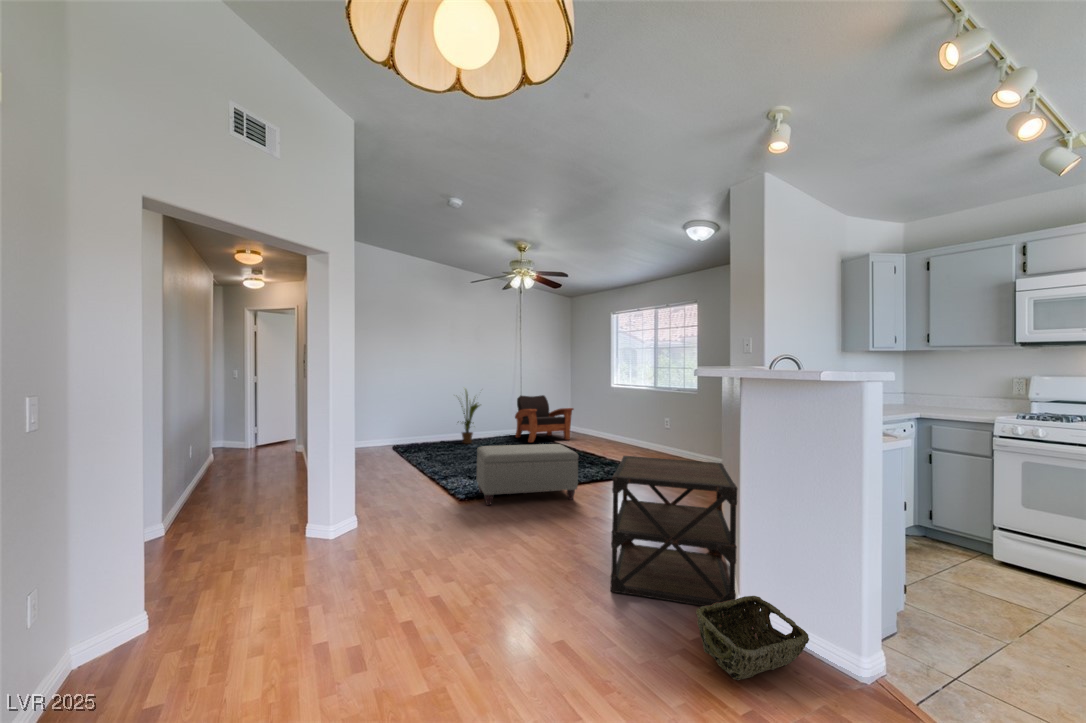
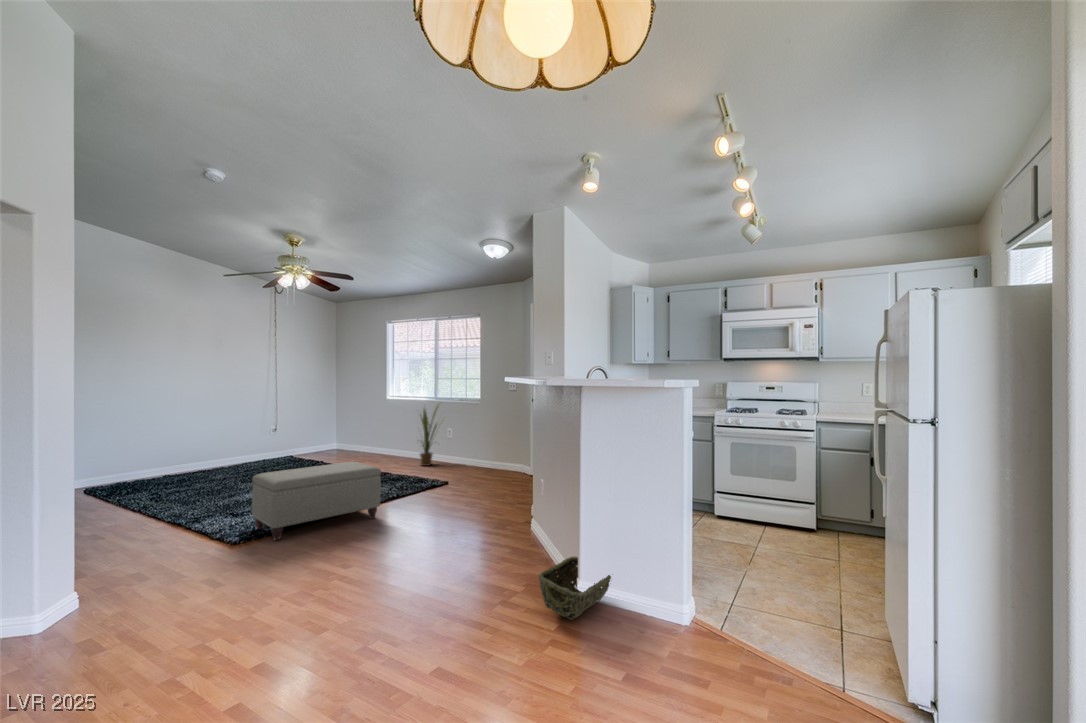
house plant: present [461,390,480,444] -> present [420,403,443,466]
armchair: present [515,395,574,443] -> none [269,411,346,467]
side table: present [610,456,738,606] -> none [444,458,554,588]

